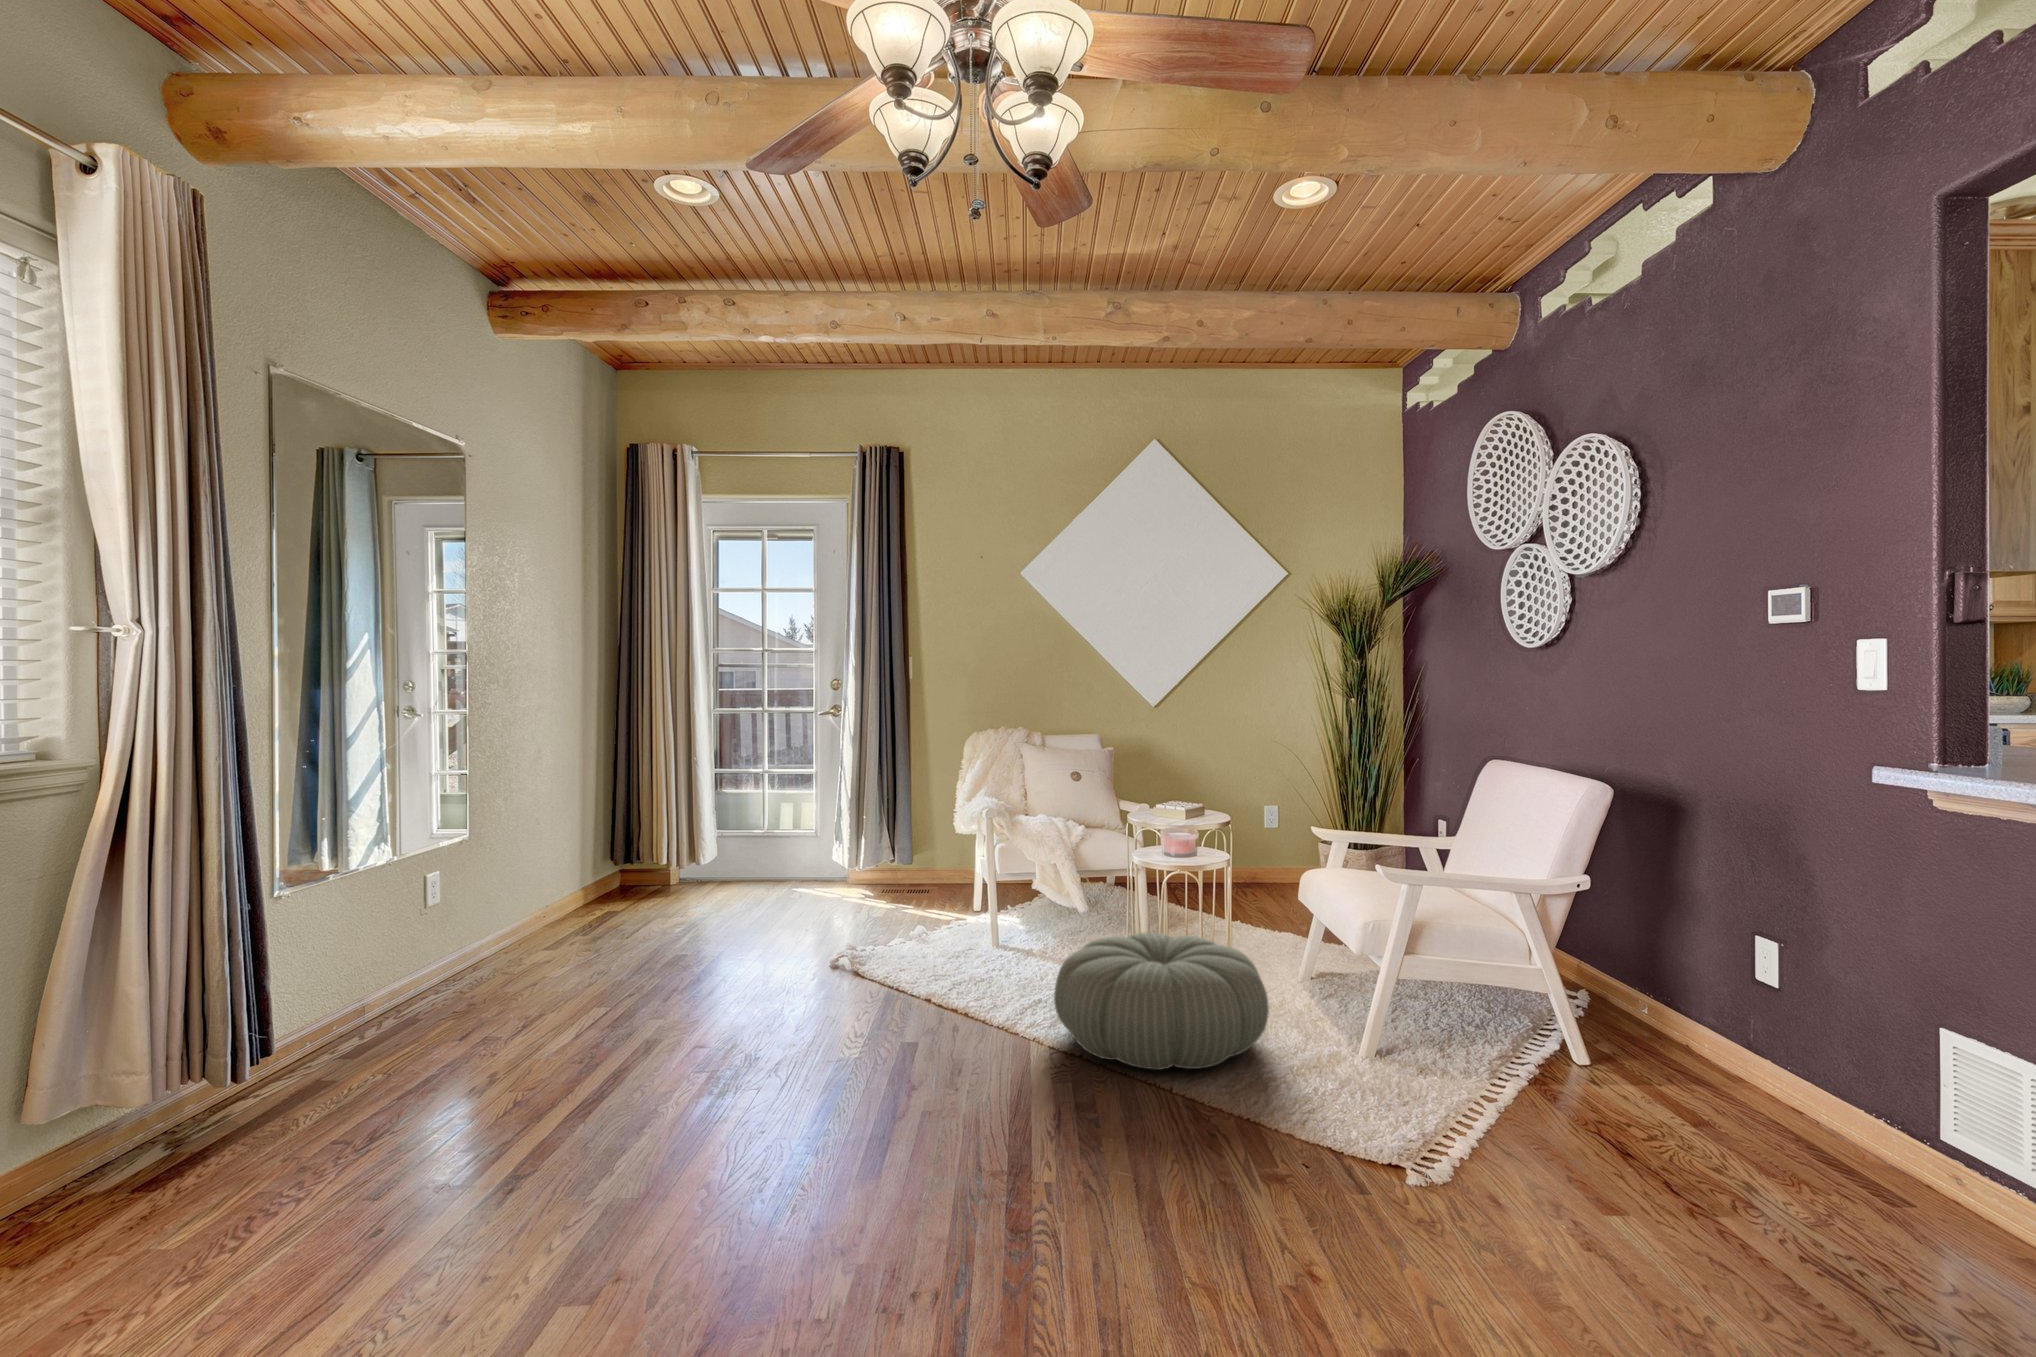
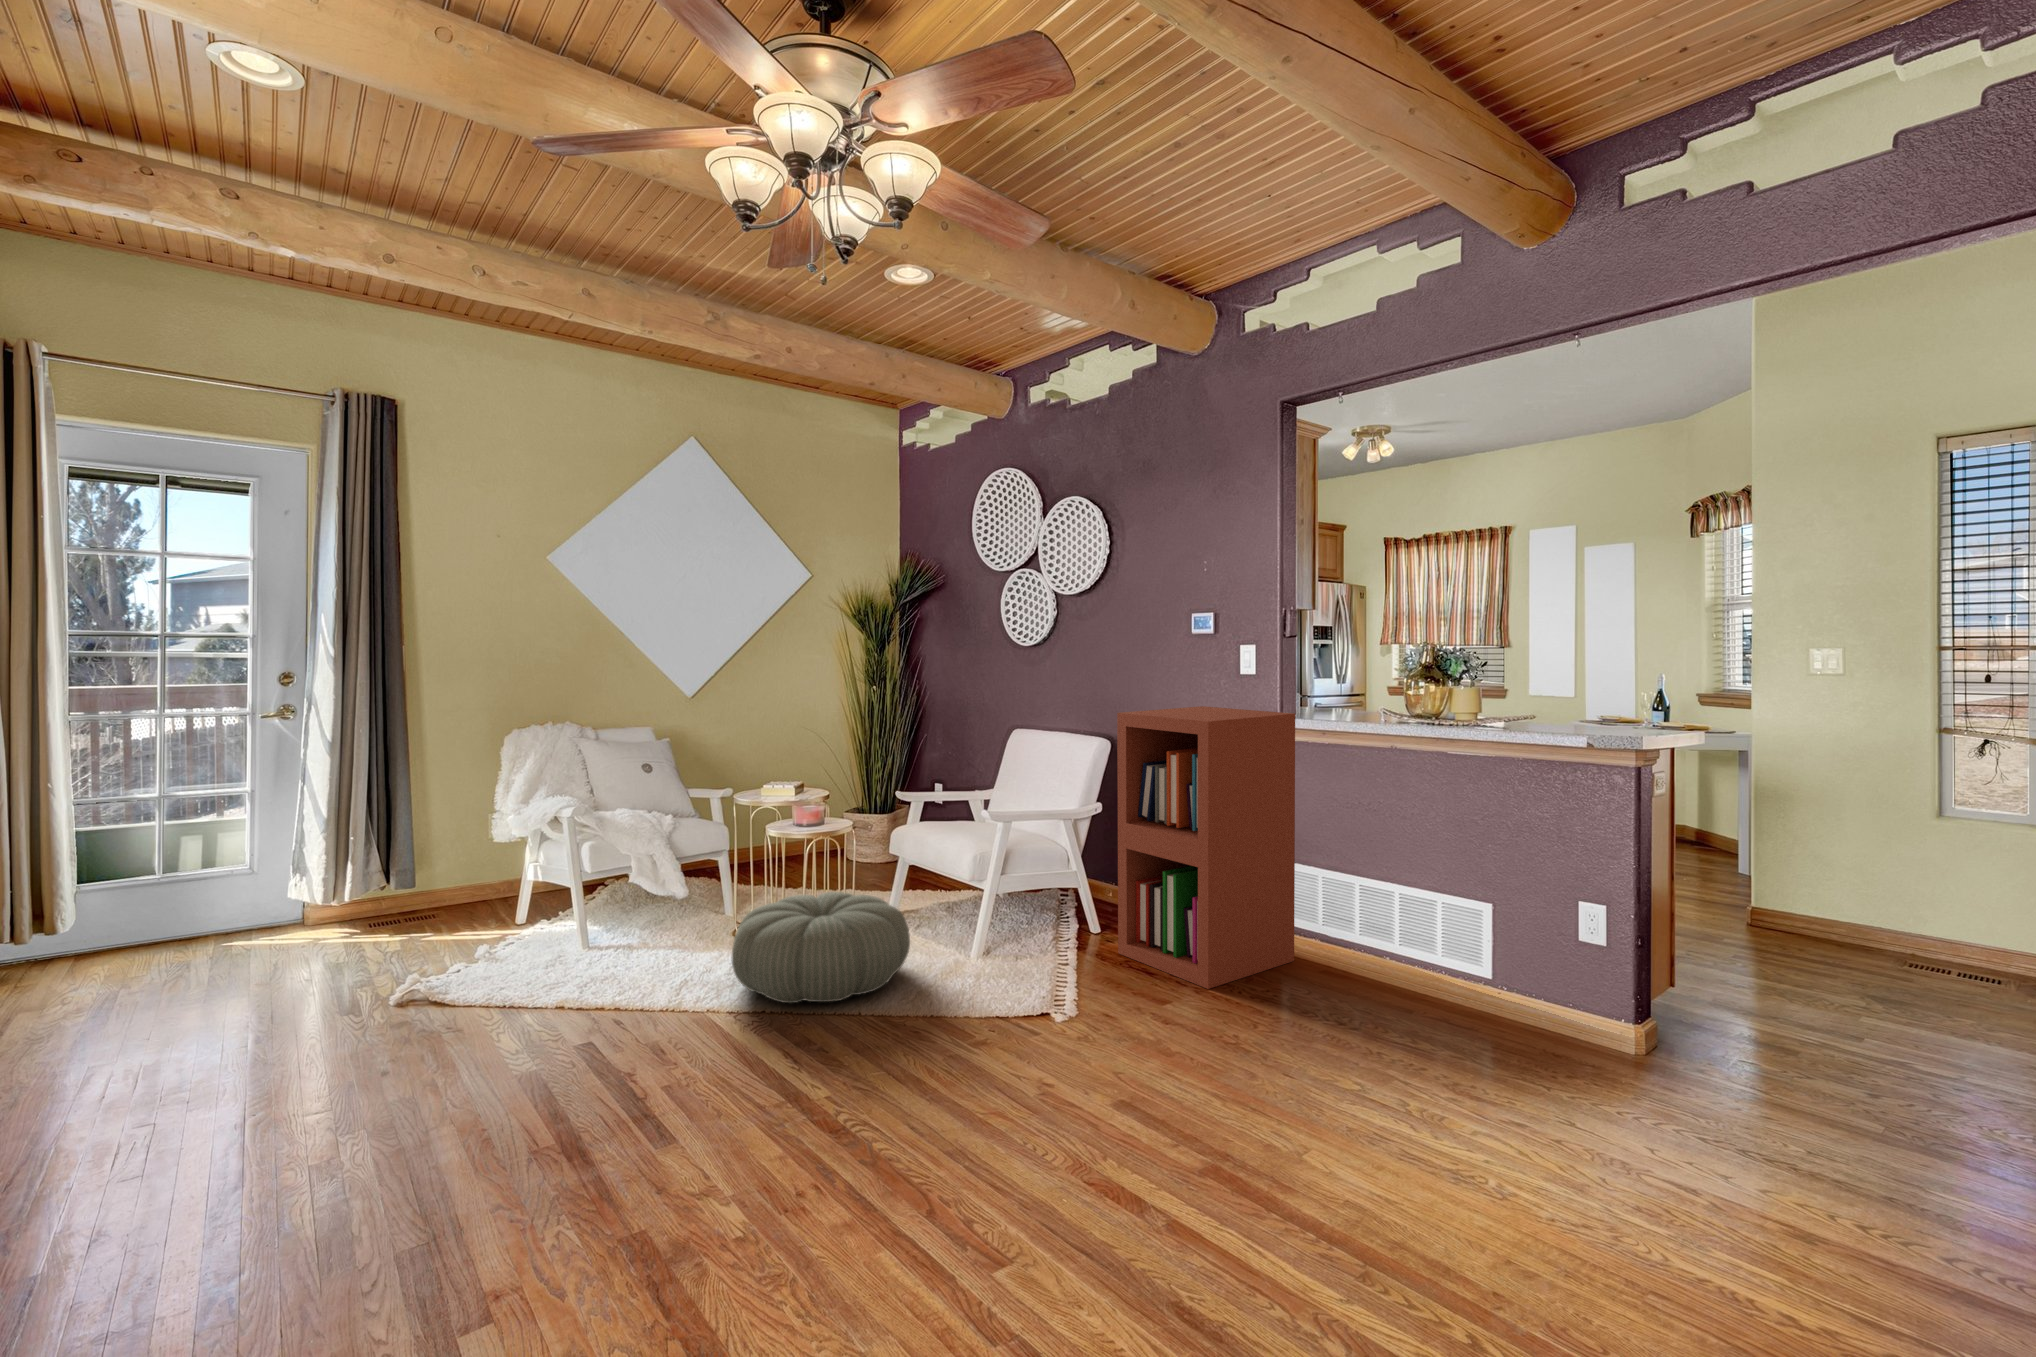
bookshelf: none [1591,736,1948,1203] -> present [1117,706,1295,989]

